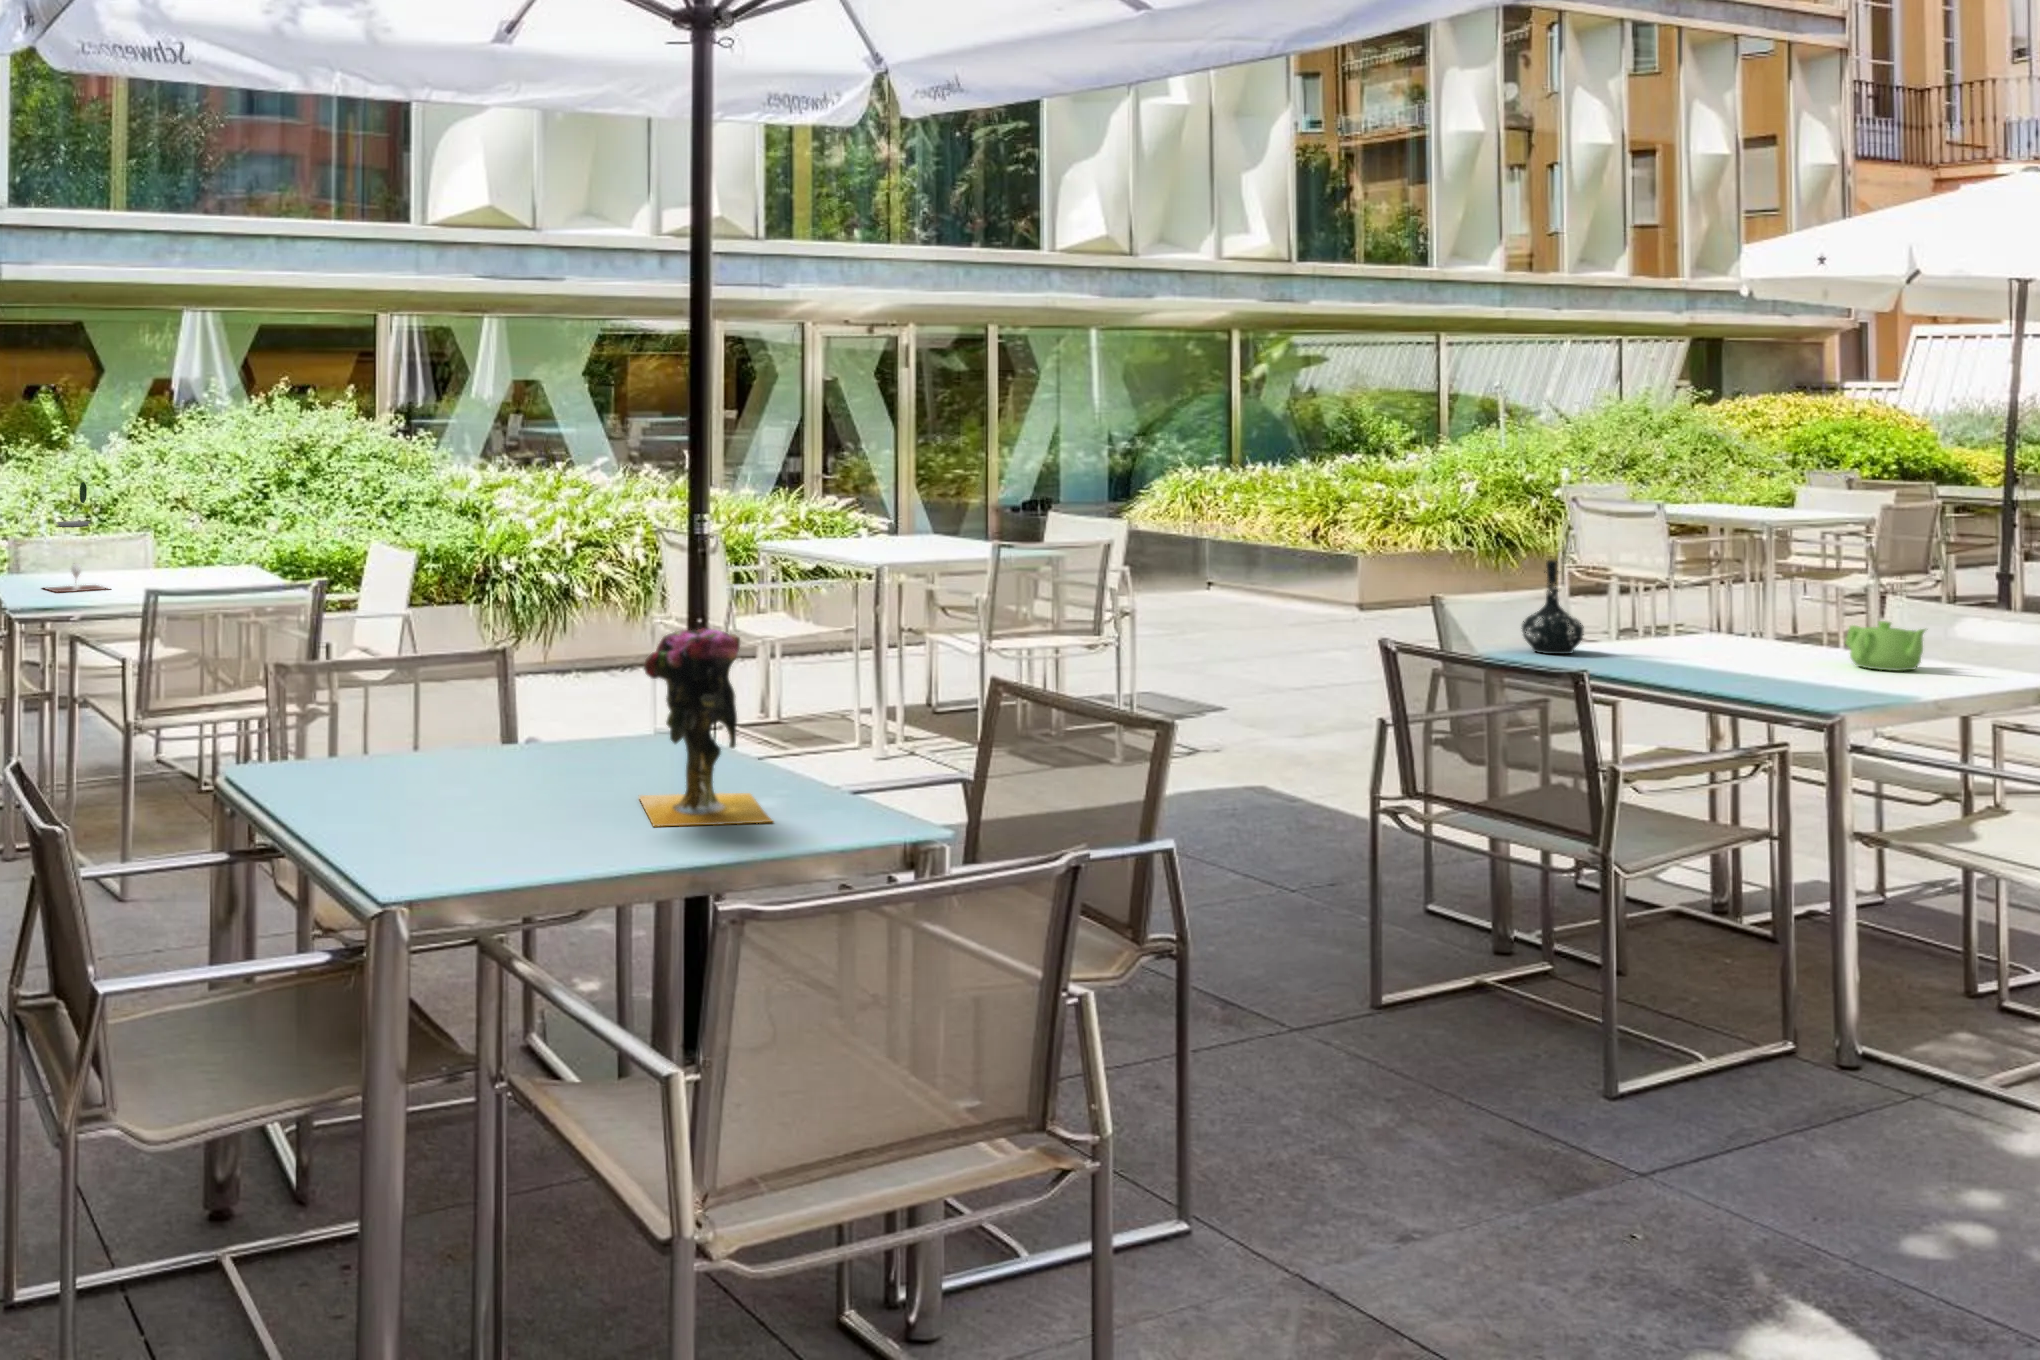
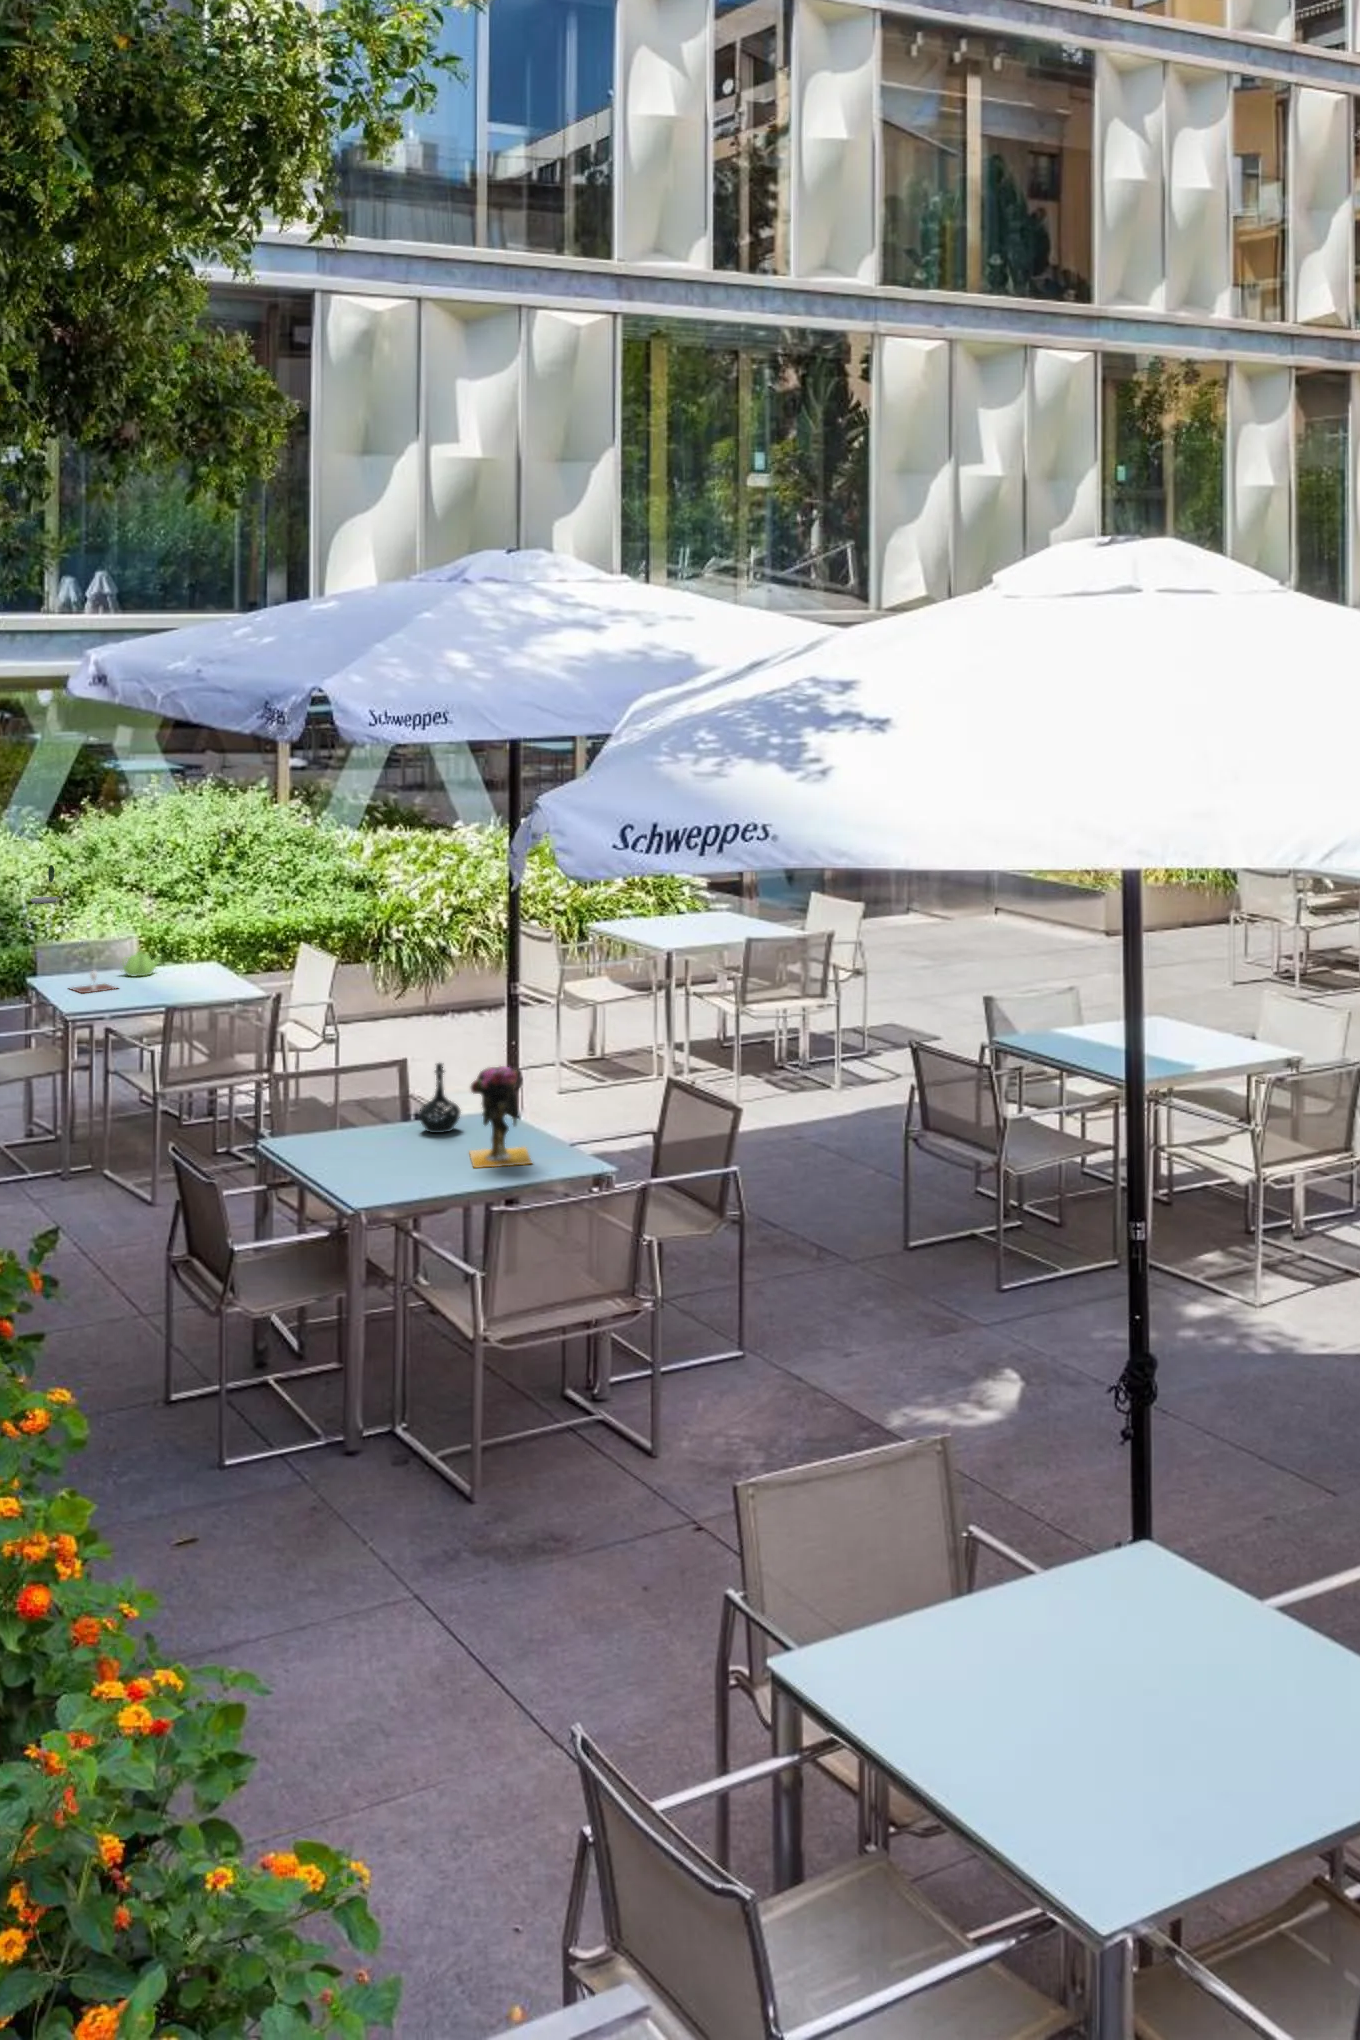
bottle: present [1521,560,1584,654] -> present [419,1063,460,1133]
teapot: present [1846,621,1925,671] -> present [123,952,160,976]

